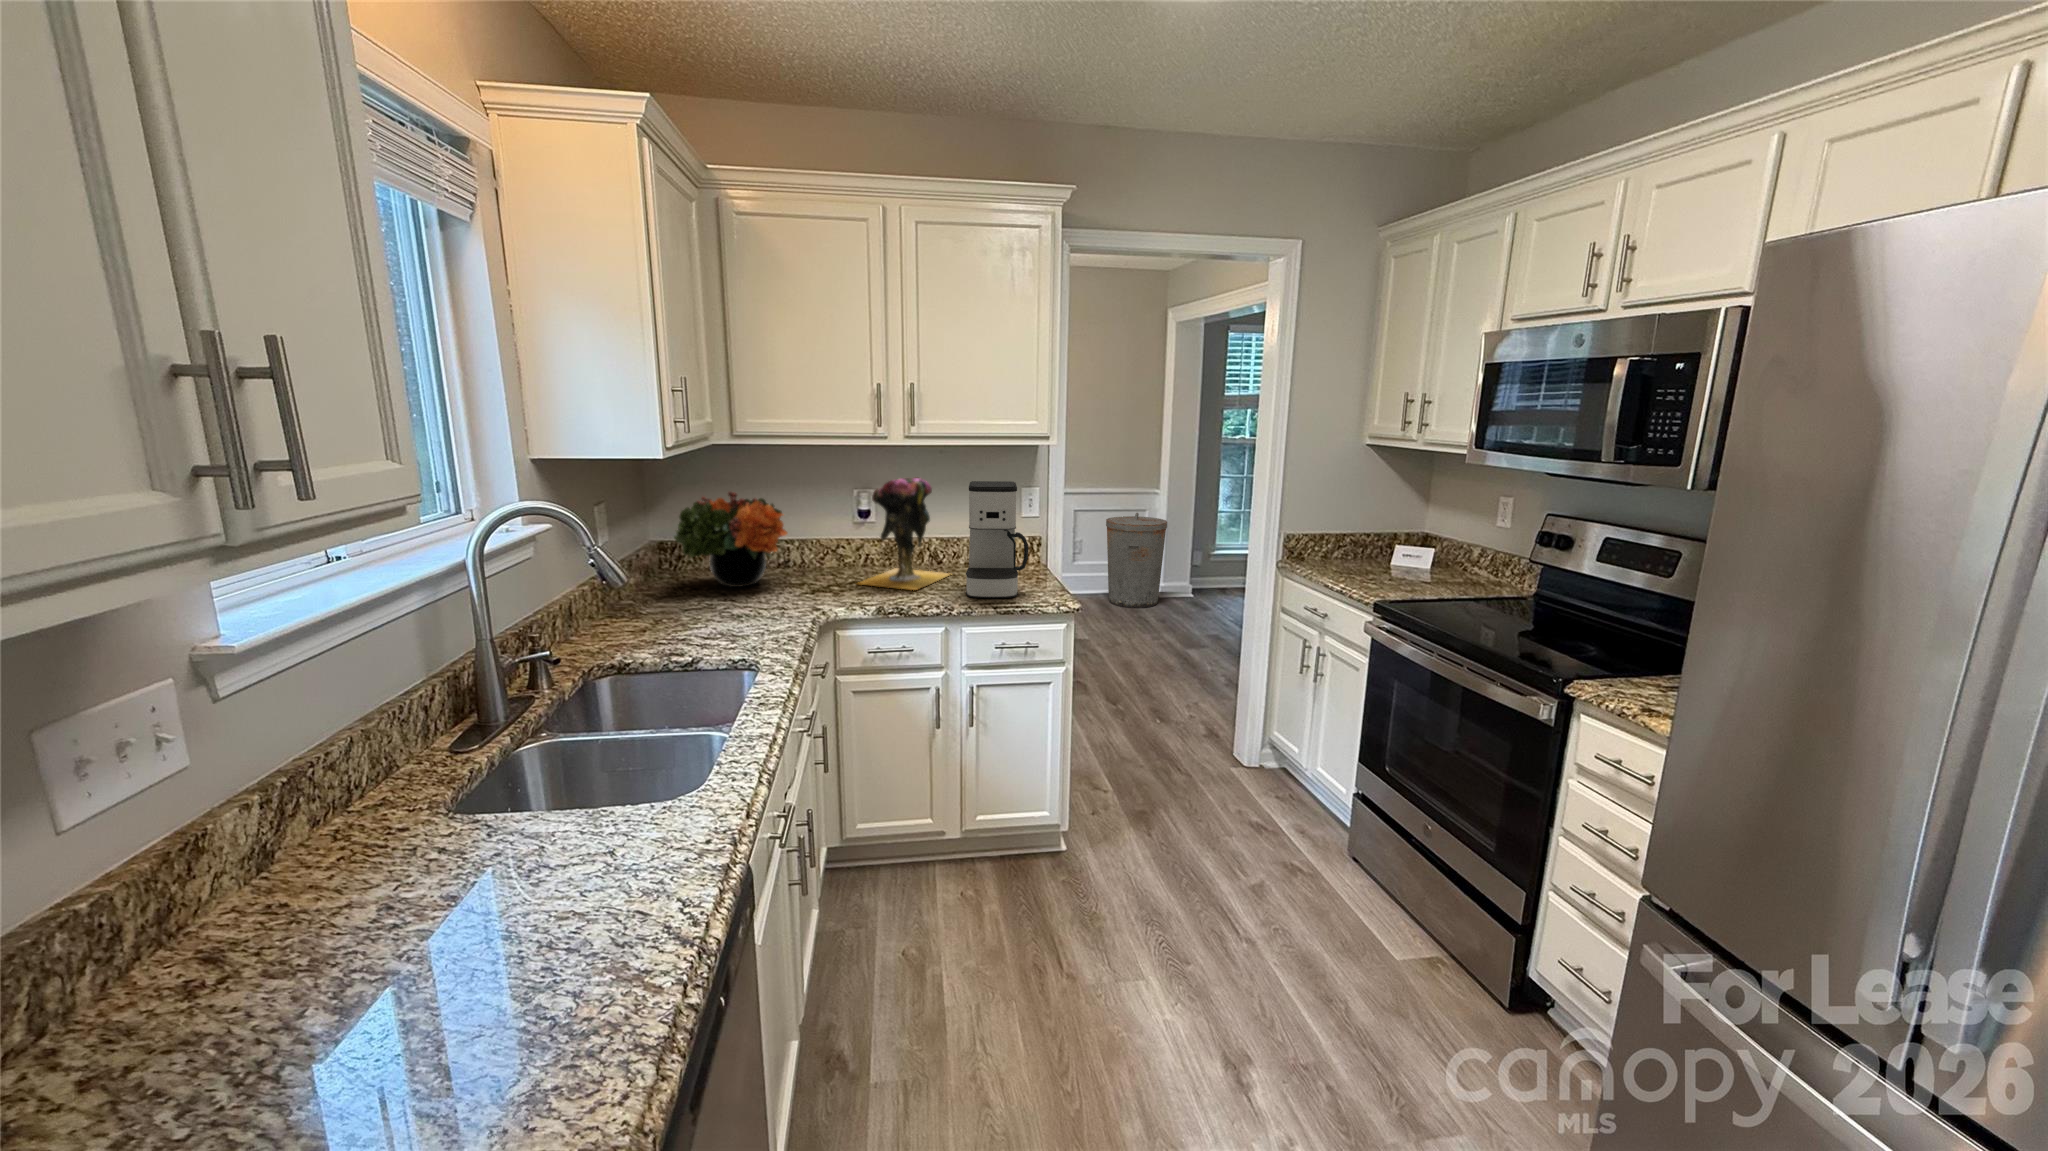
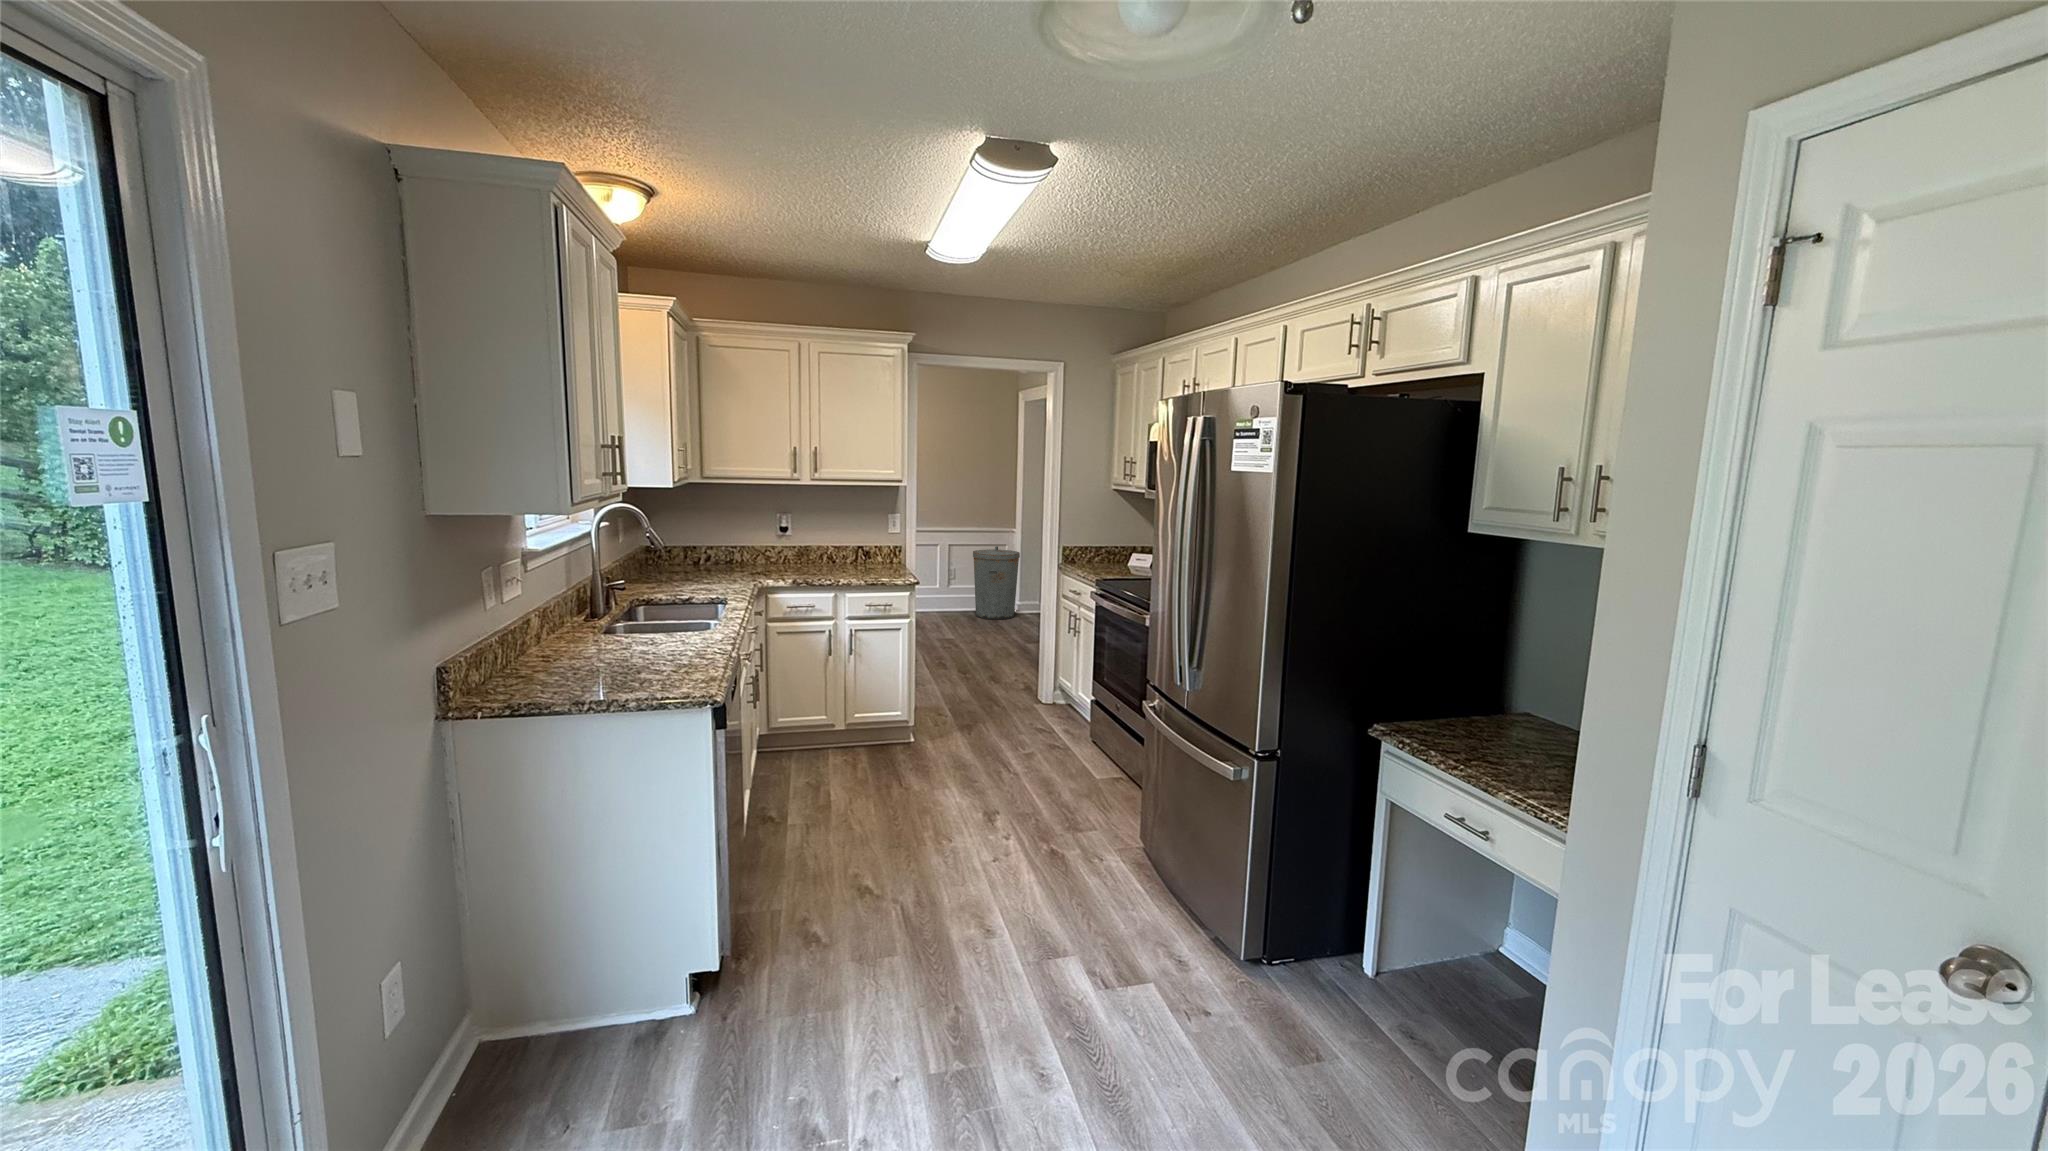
vase: present [859,477,950,590] -> none [779,506,842,574]
coffee maker: present [966,481,1028,598] -> none [849,508,888,578]
flower arrangement: present [674,491,787,587] -> none [661,512,736,573]

